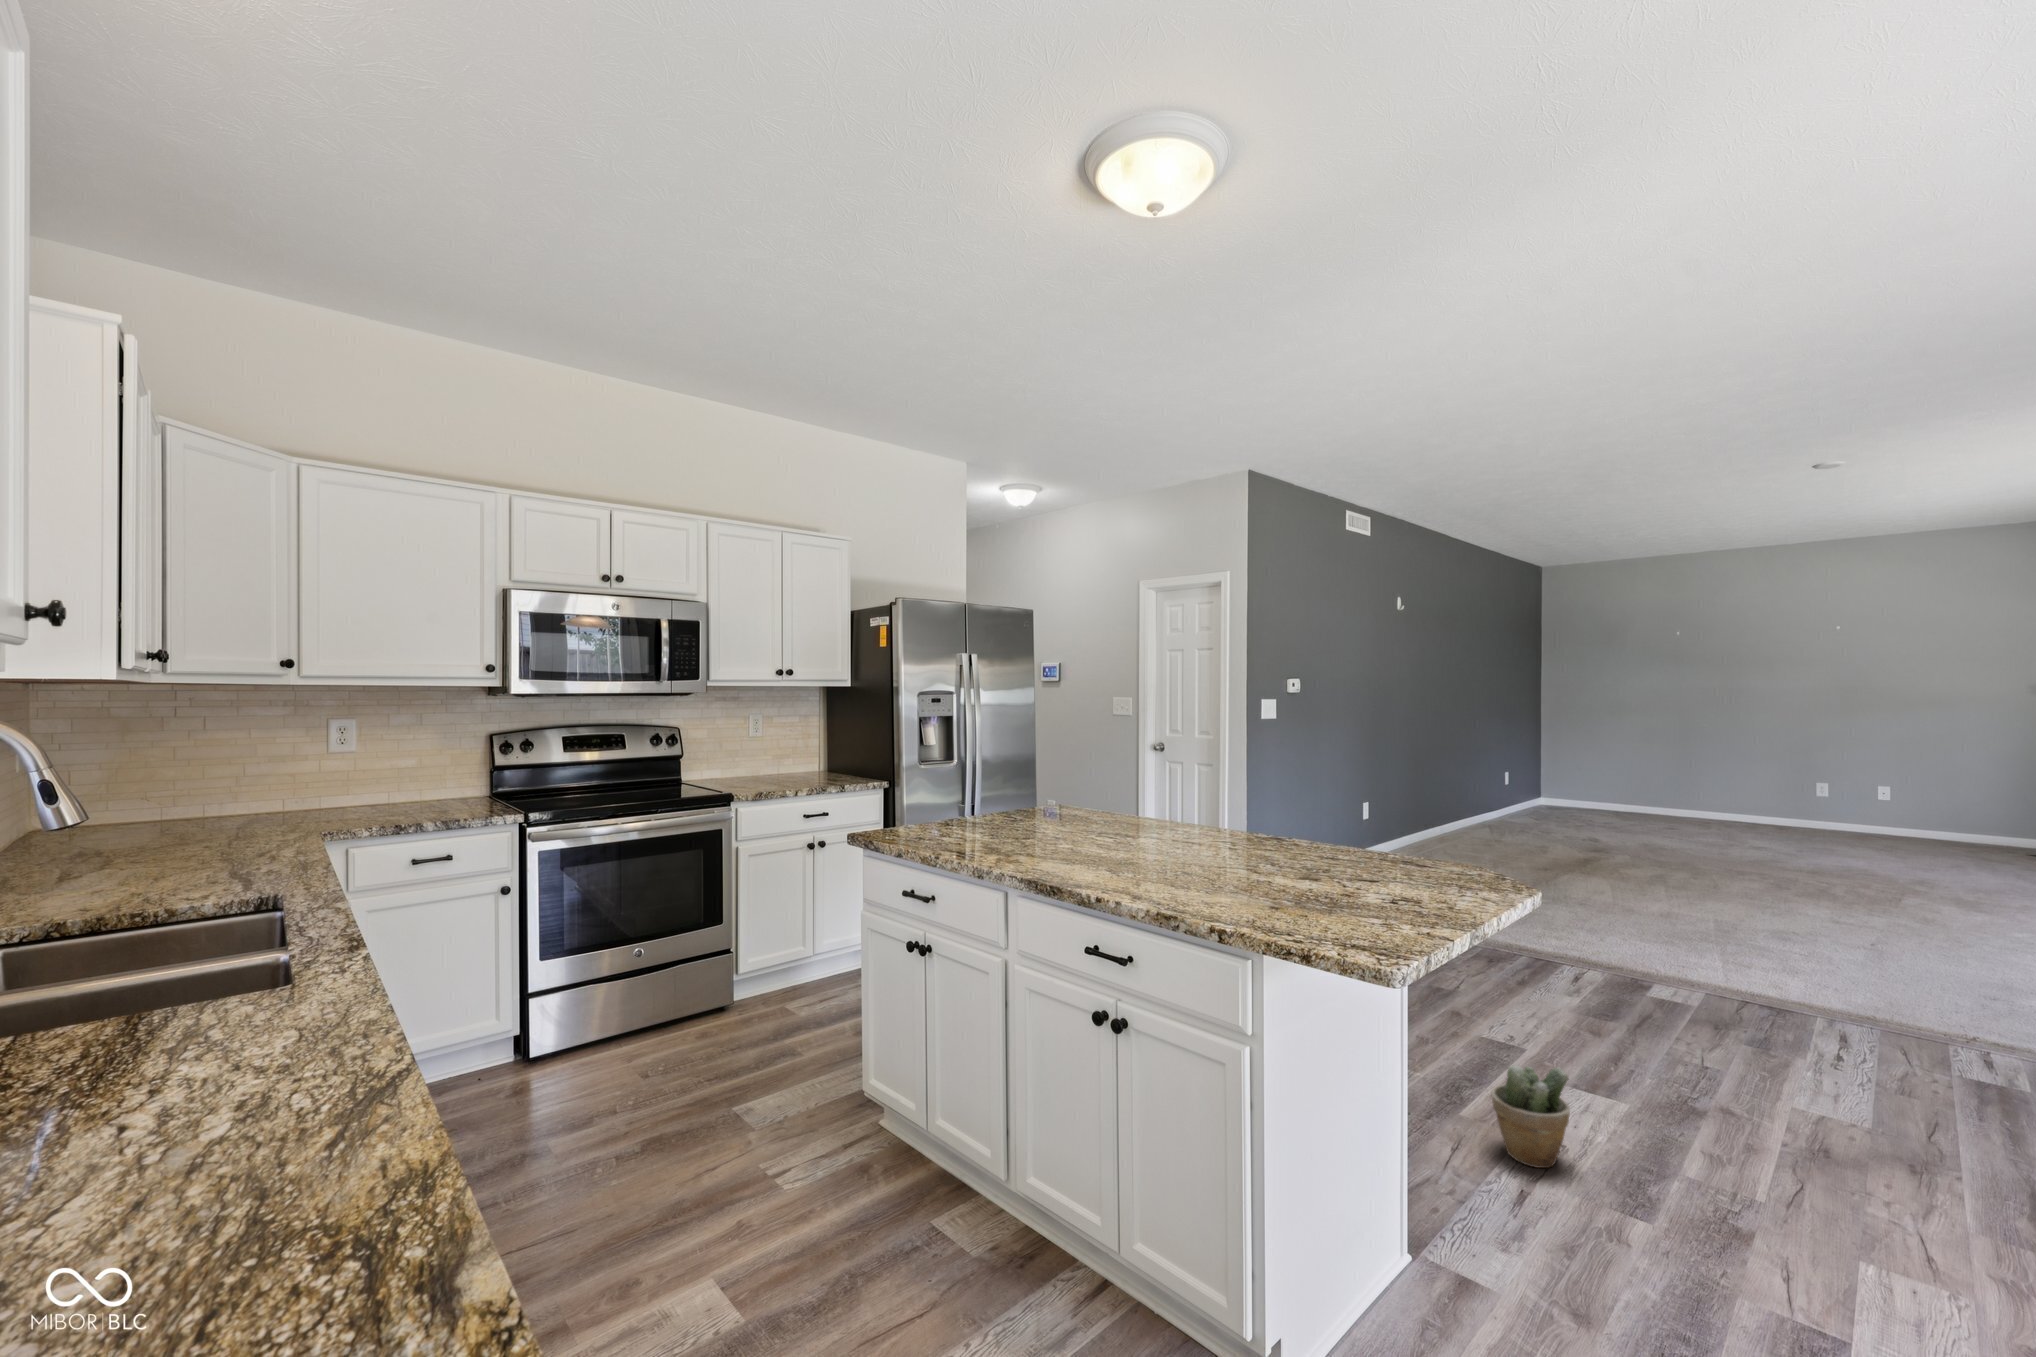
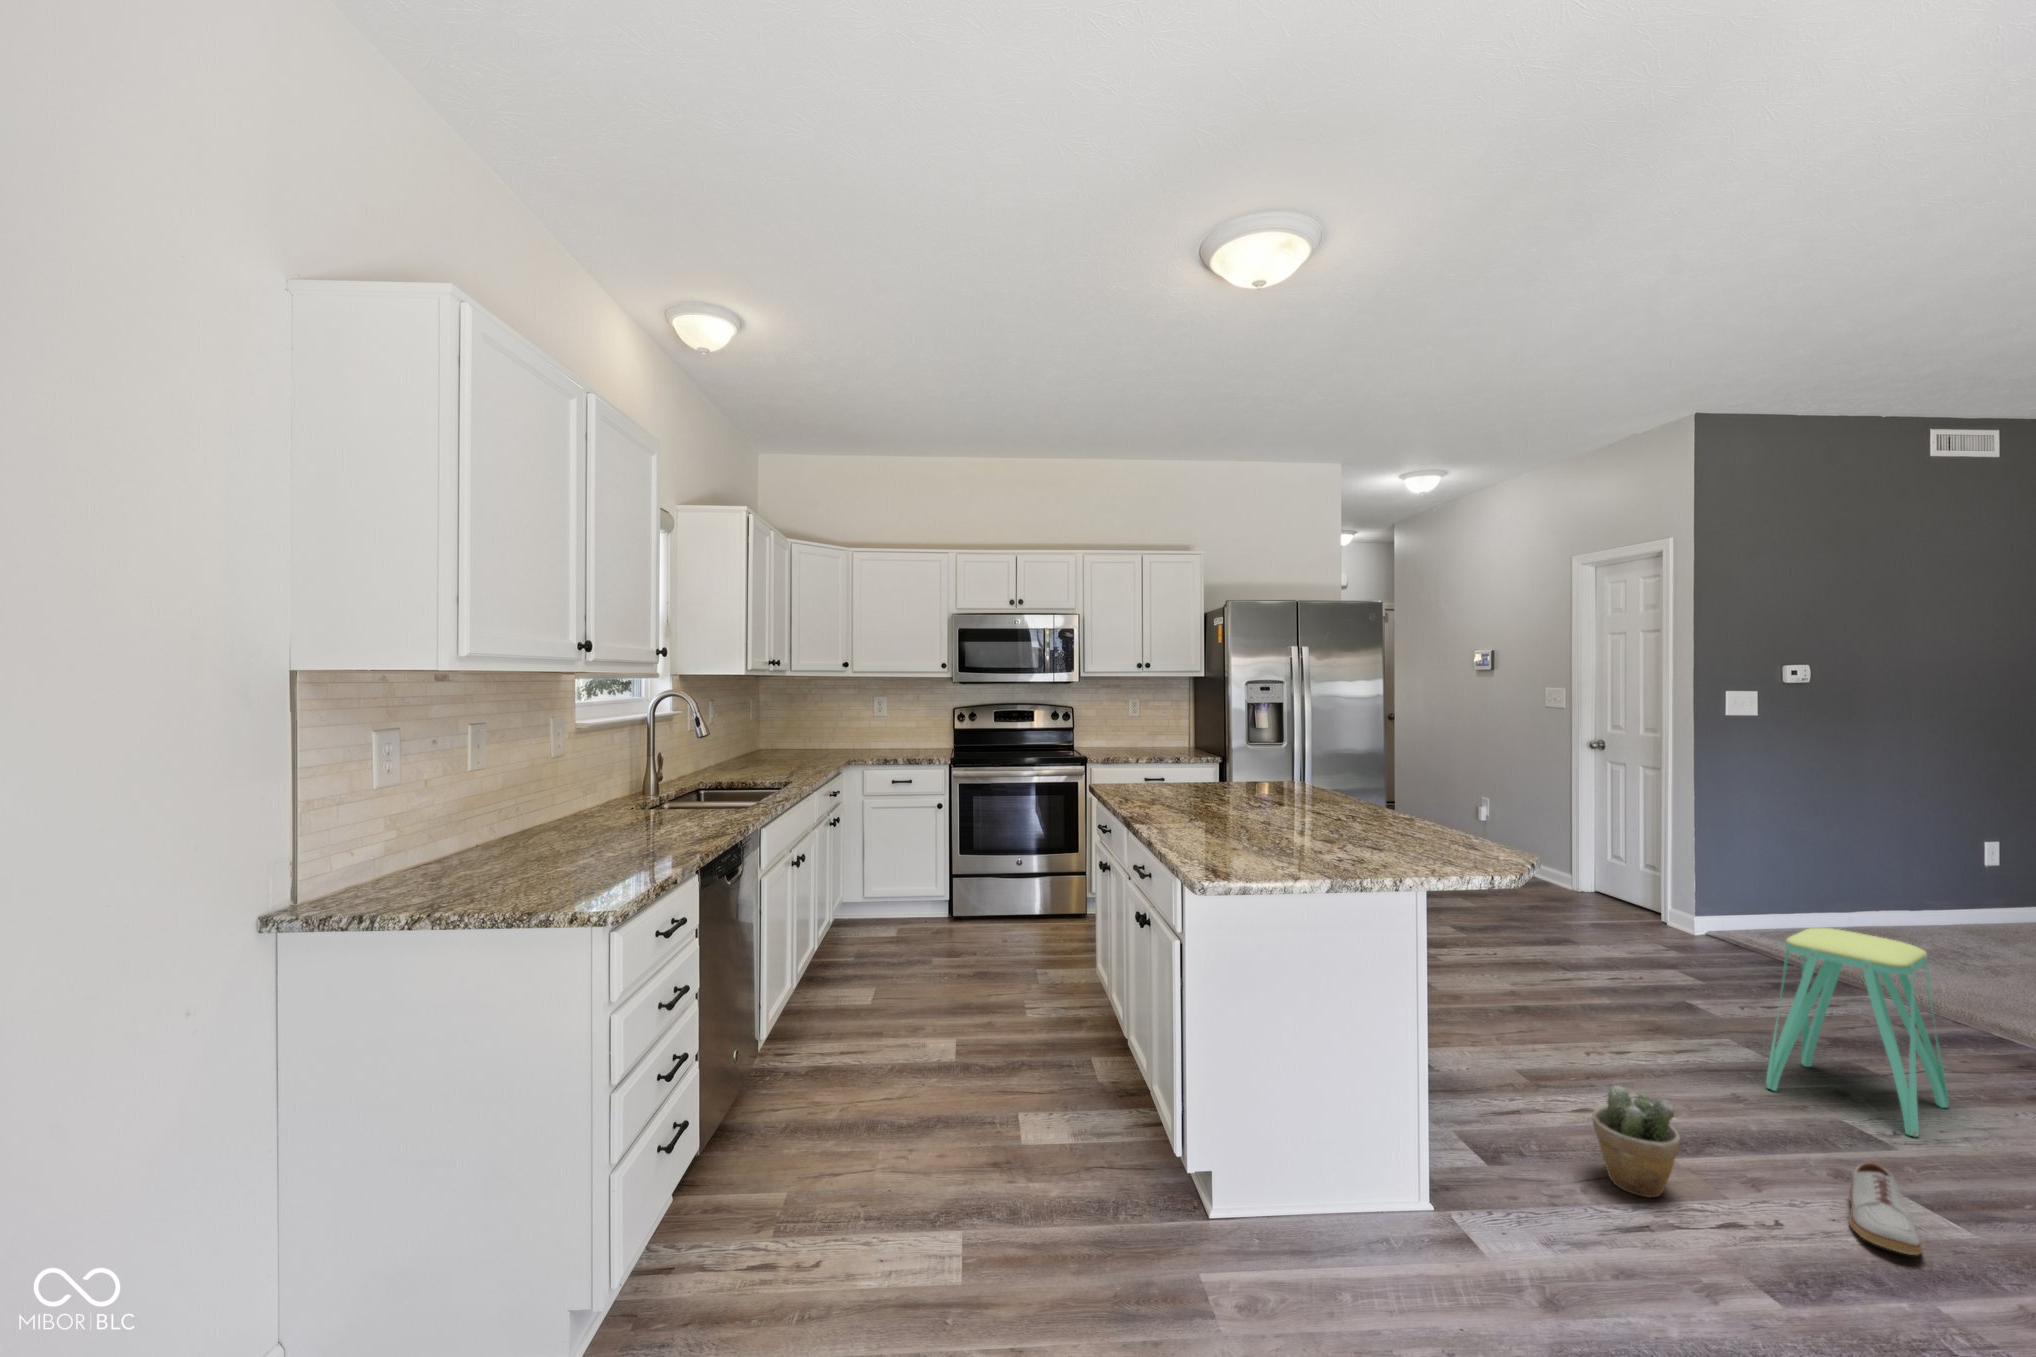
stool: none [1443,882,1559,1036] -> present [1766,928,1949,1137]
shoe: none [1609,1071,1703,1141] -> present [1849,1163,1923,1255]

